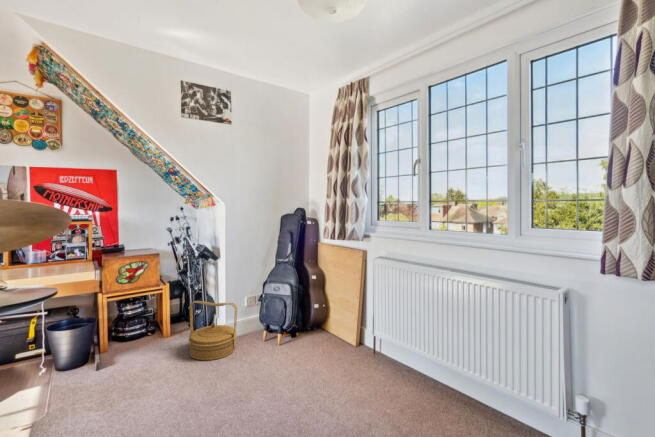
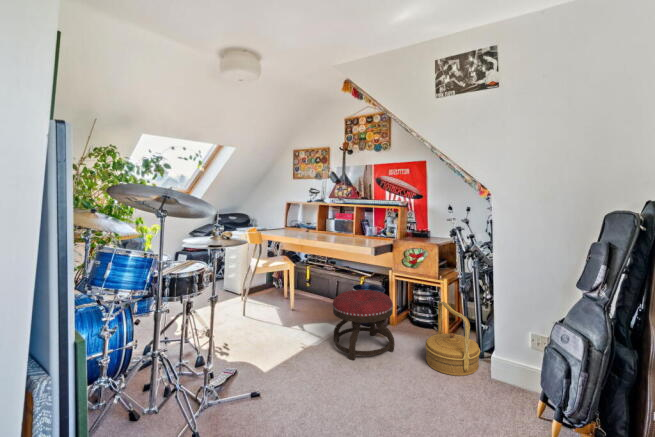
ottoman: none [65,314,156,401] -> present [333,290,395,360]

